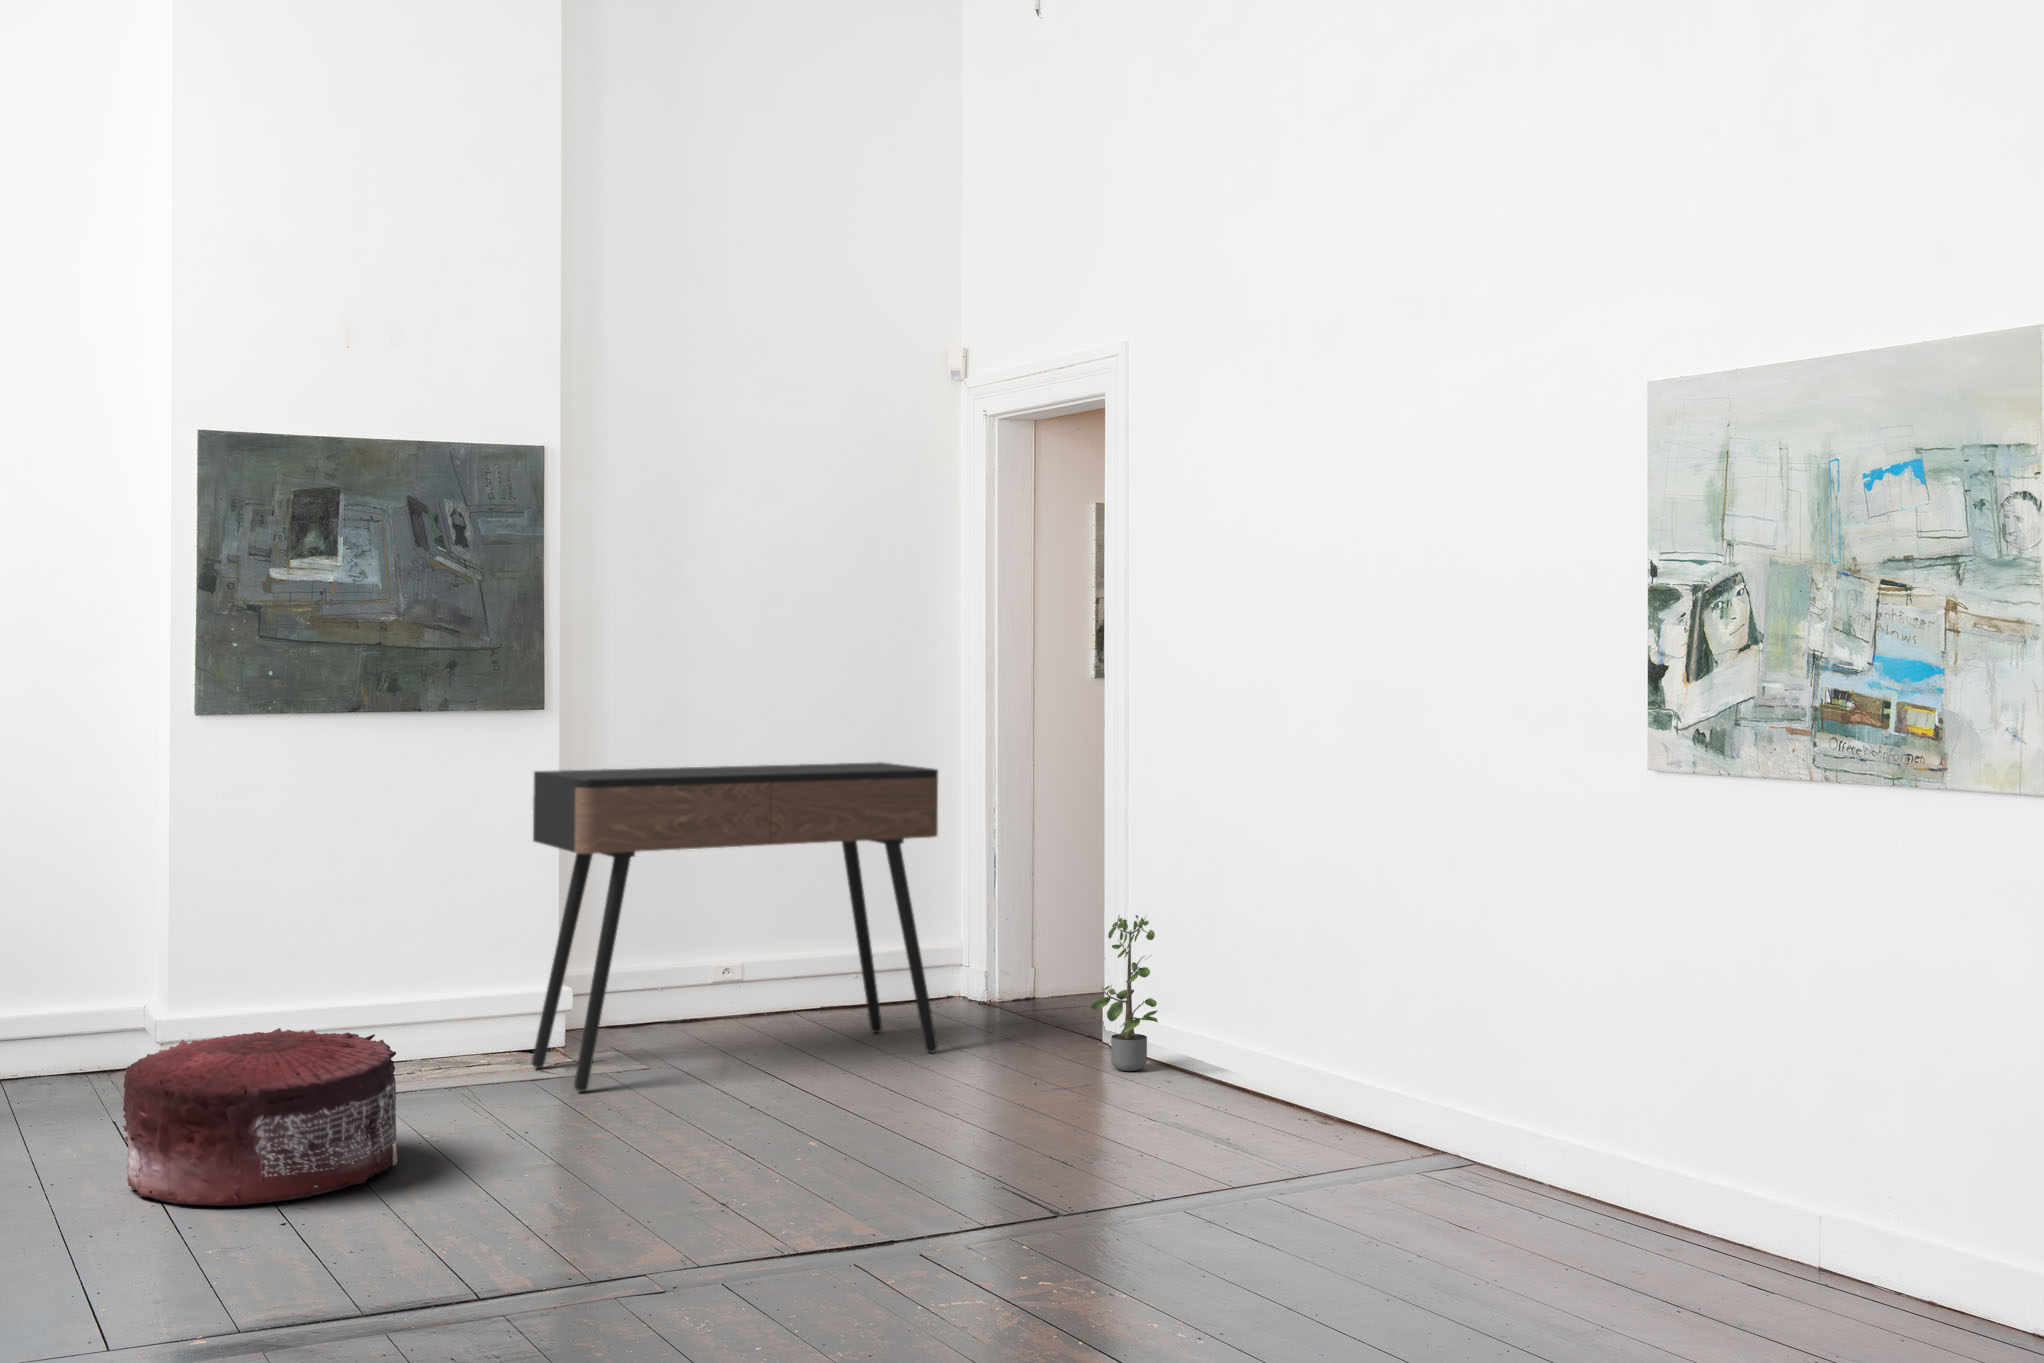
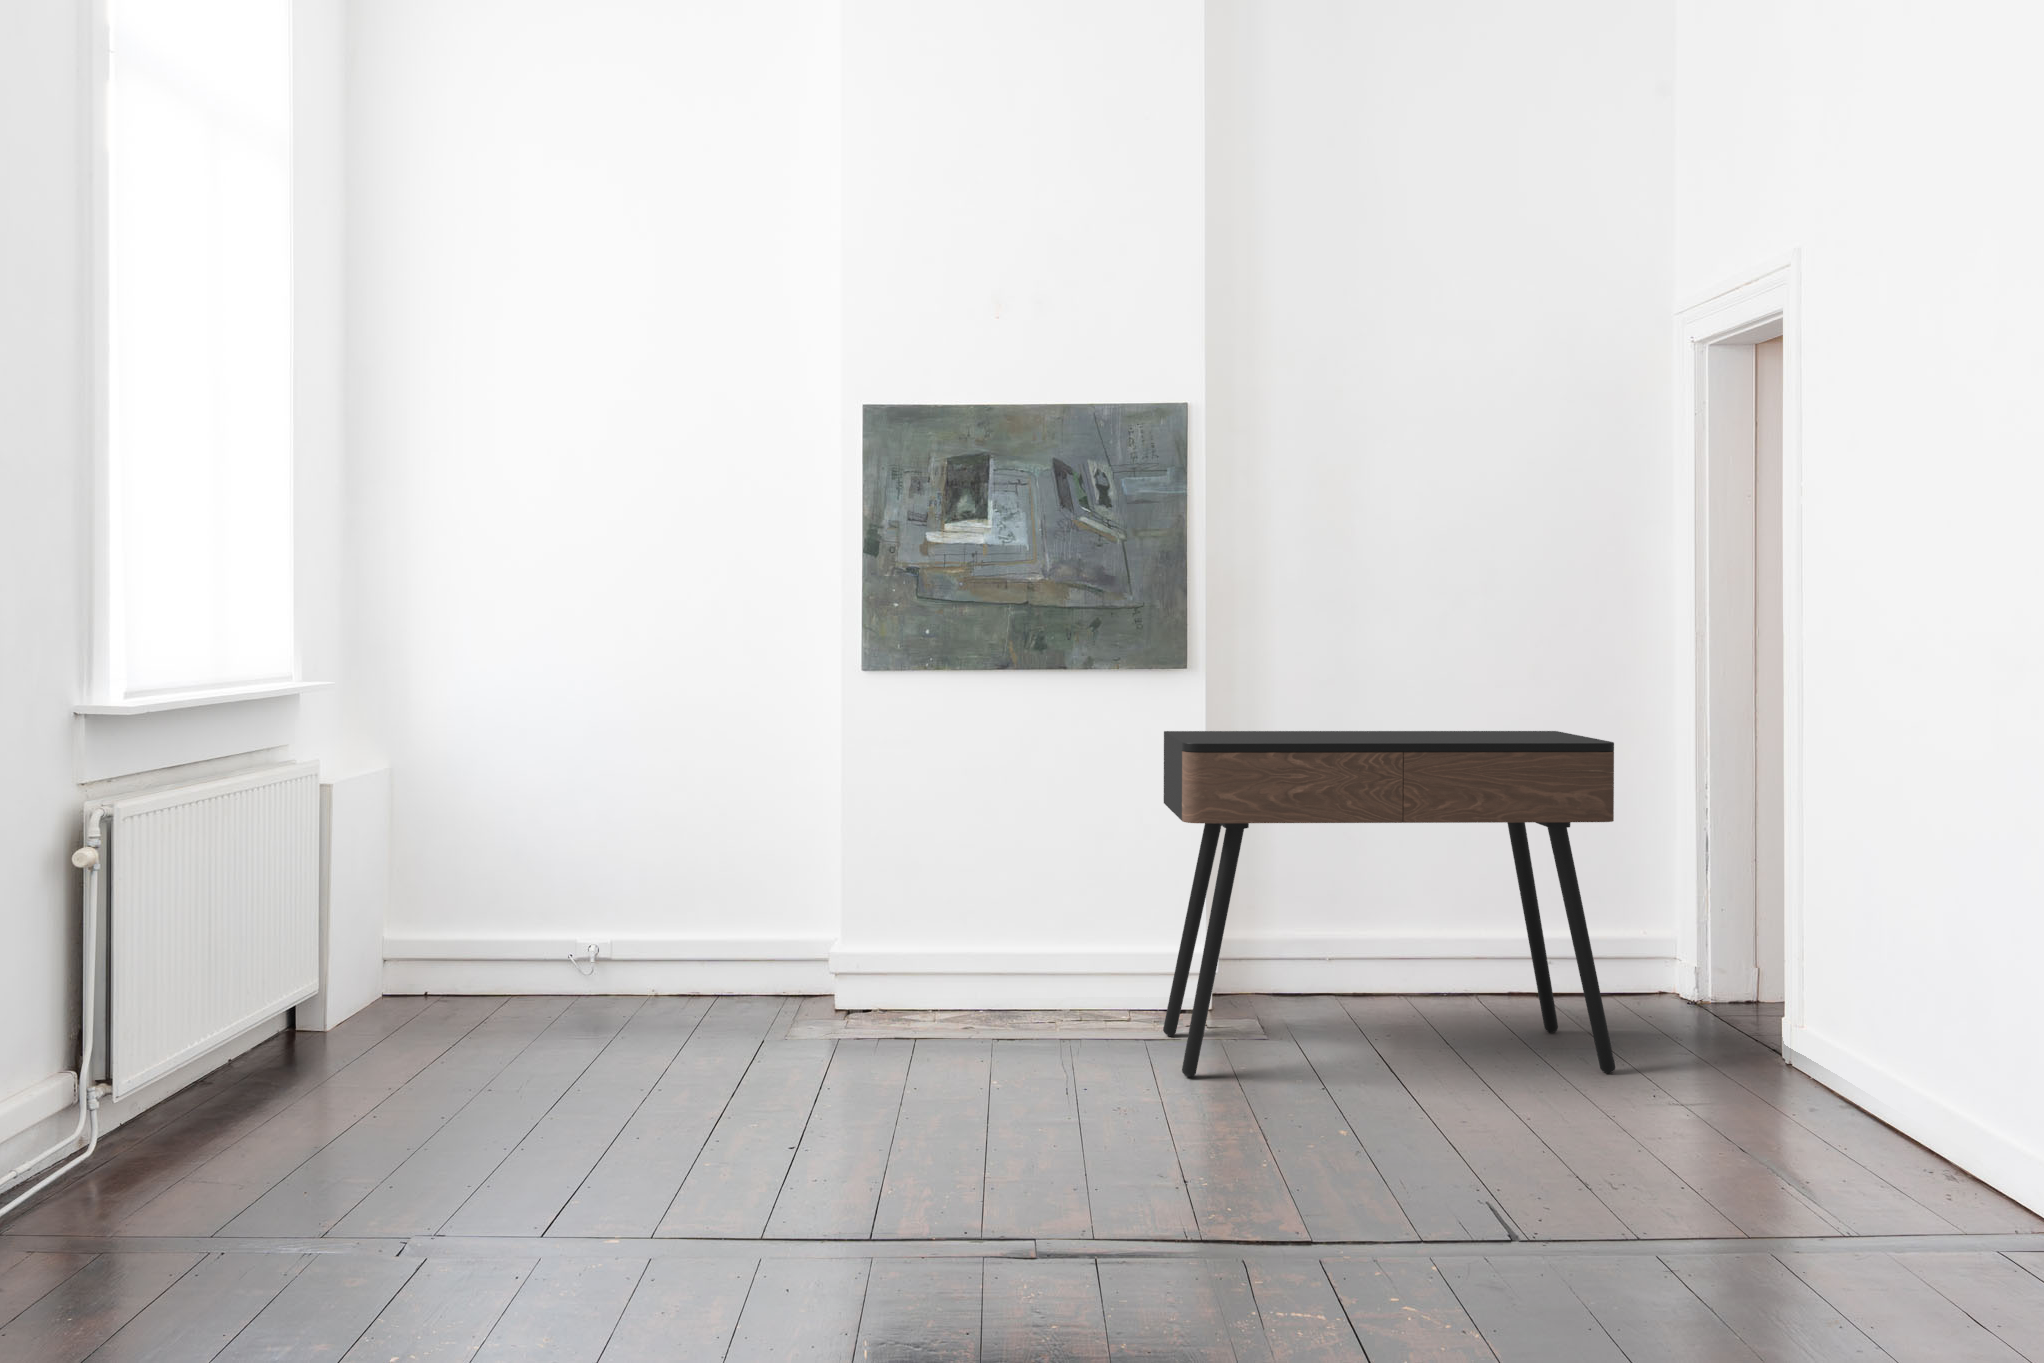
potted plant: present [1091,915,1158,1071] -> none [1816,938,1919,1146]
pouf: present [122,1028,397,1206] -> none [665,989,945,1197]

